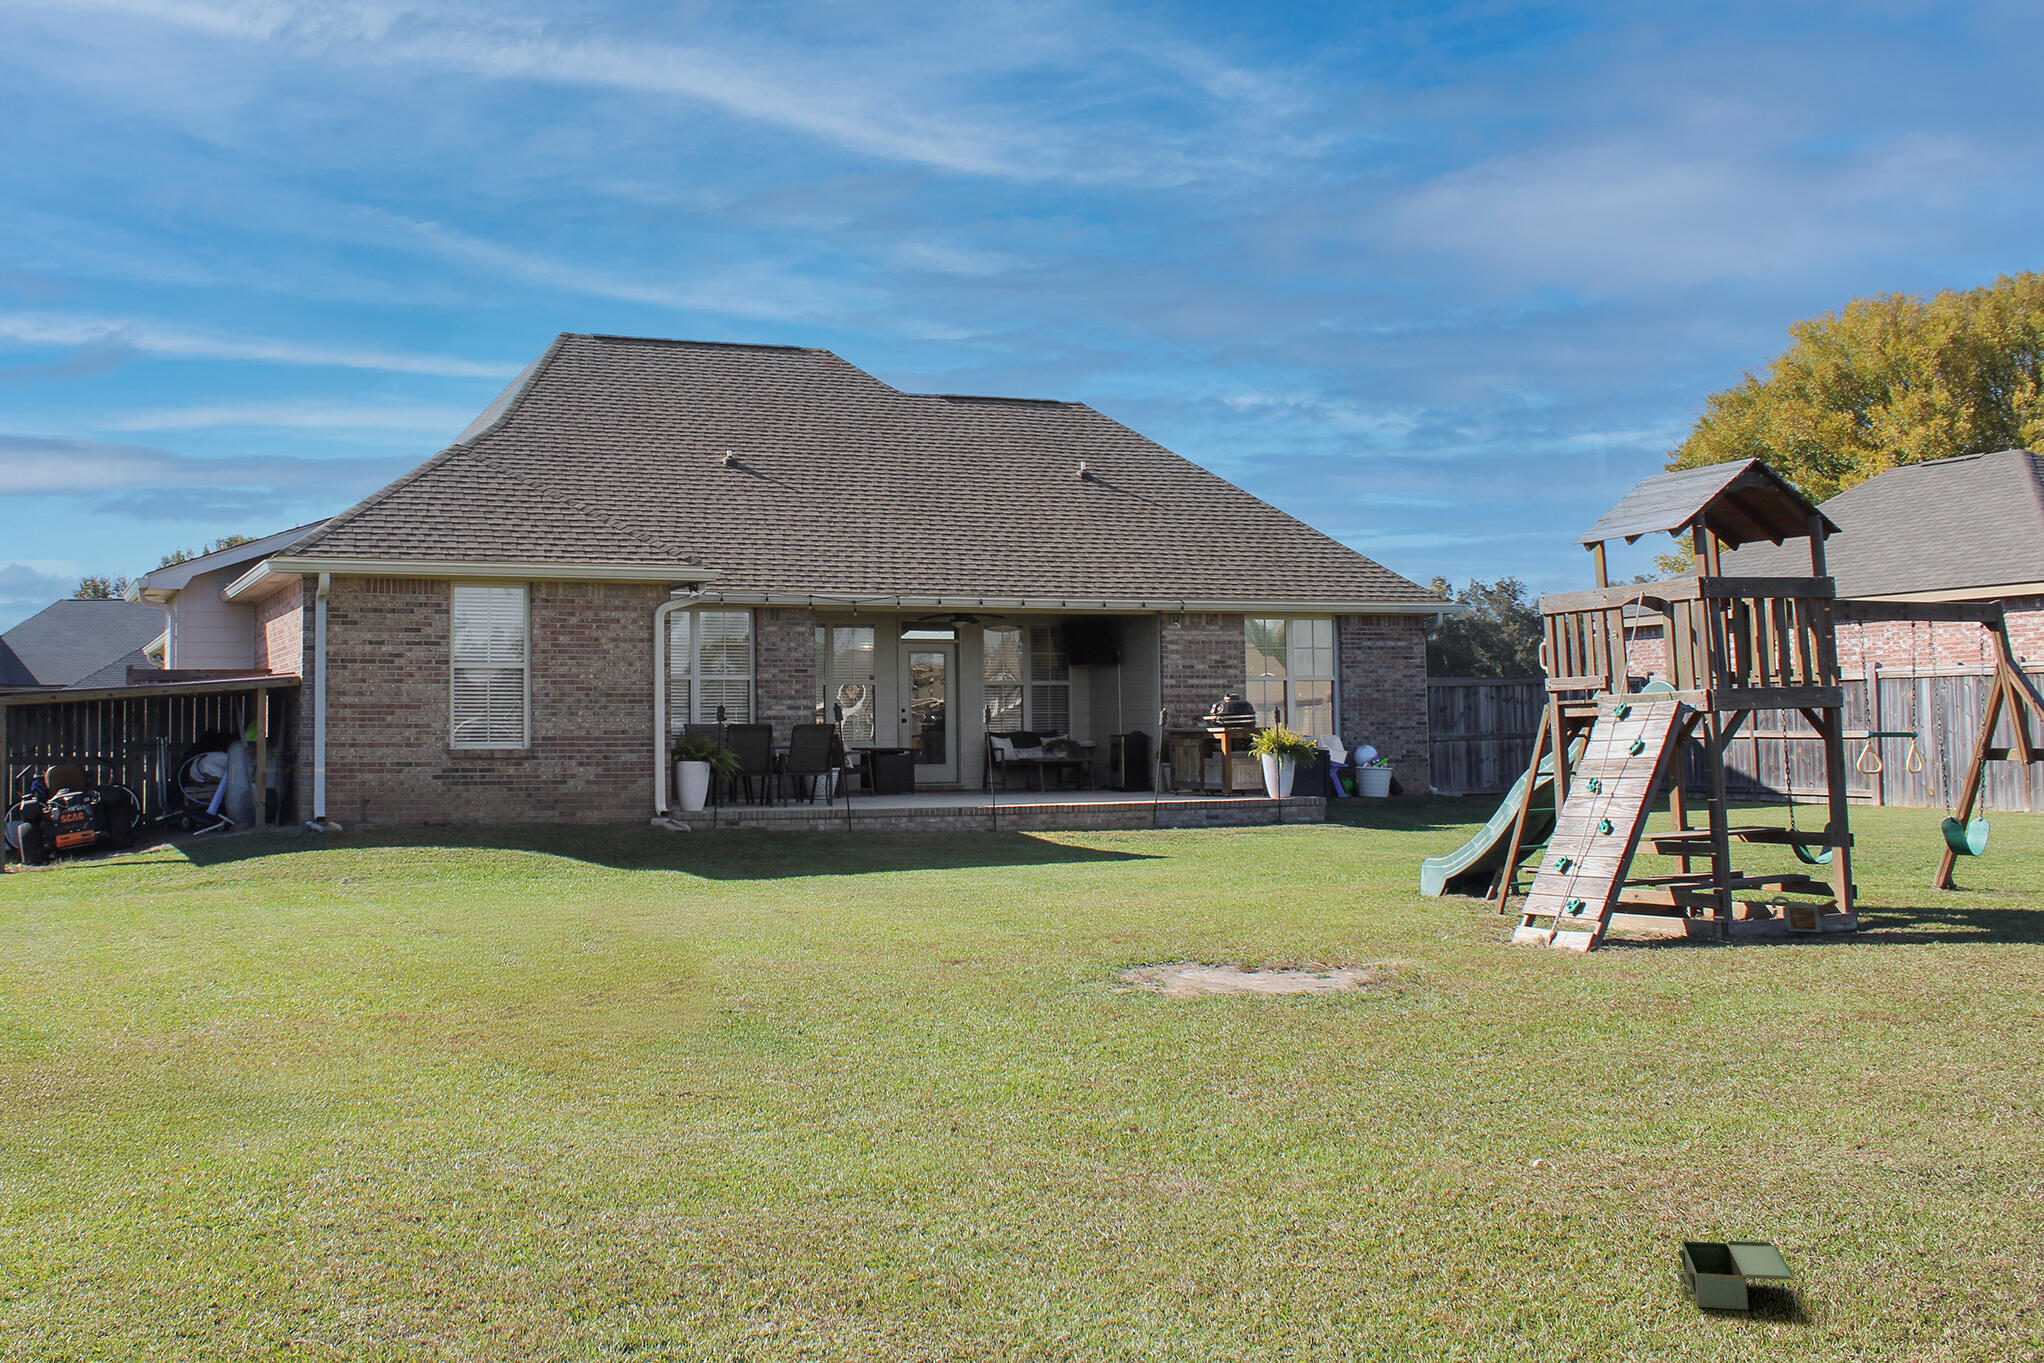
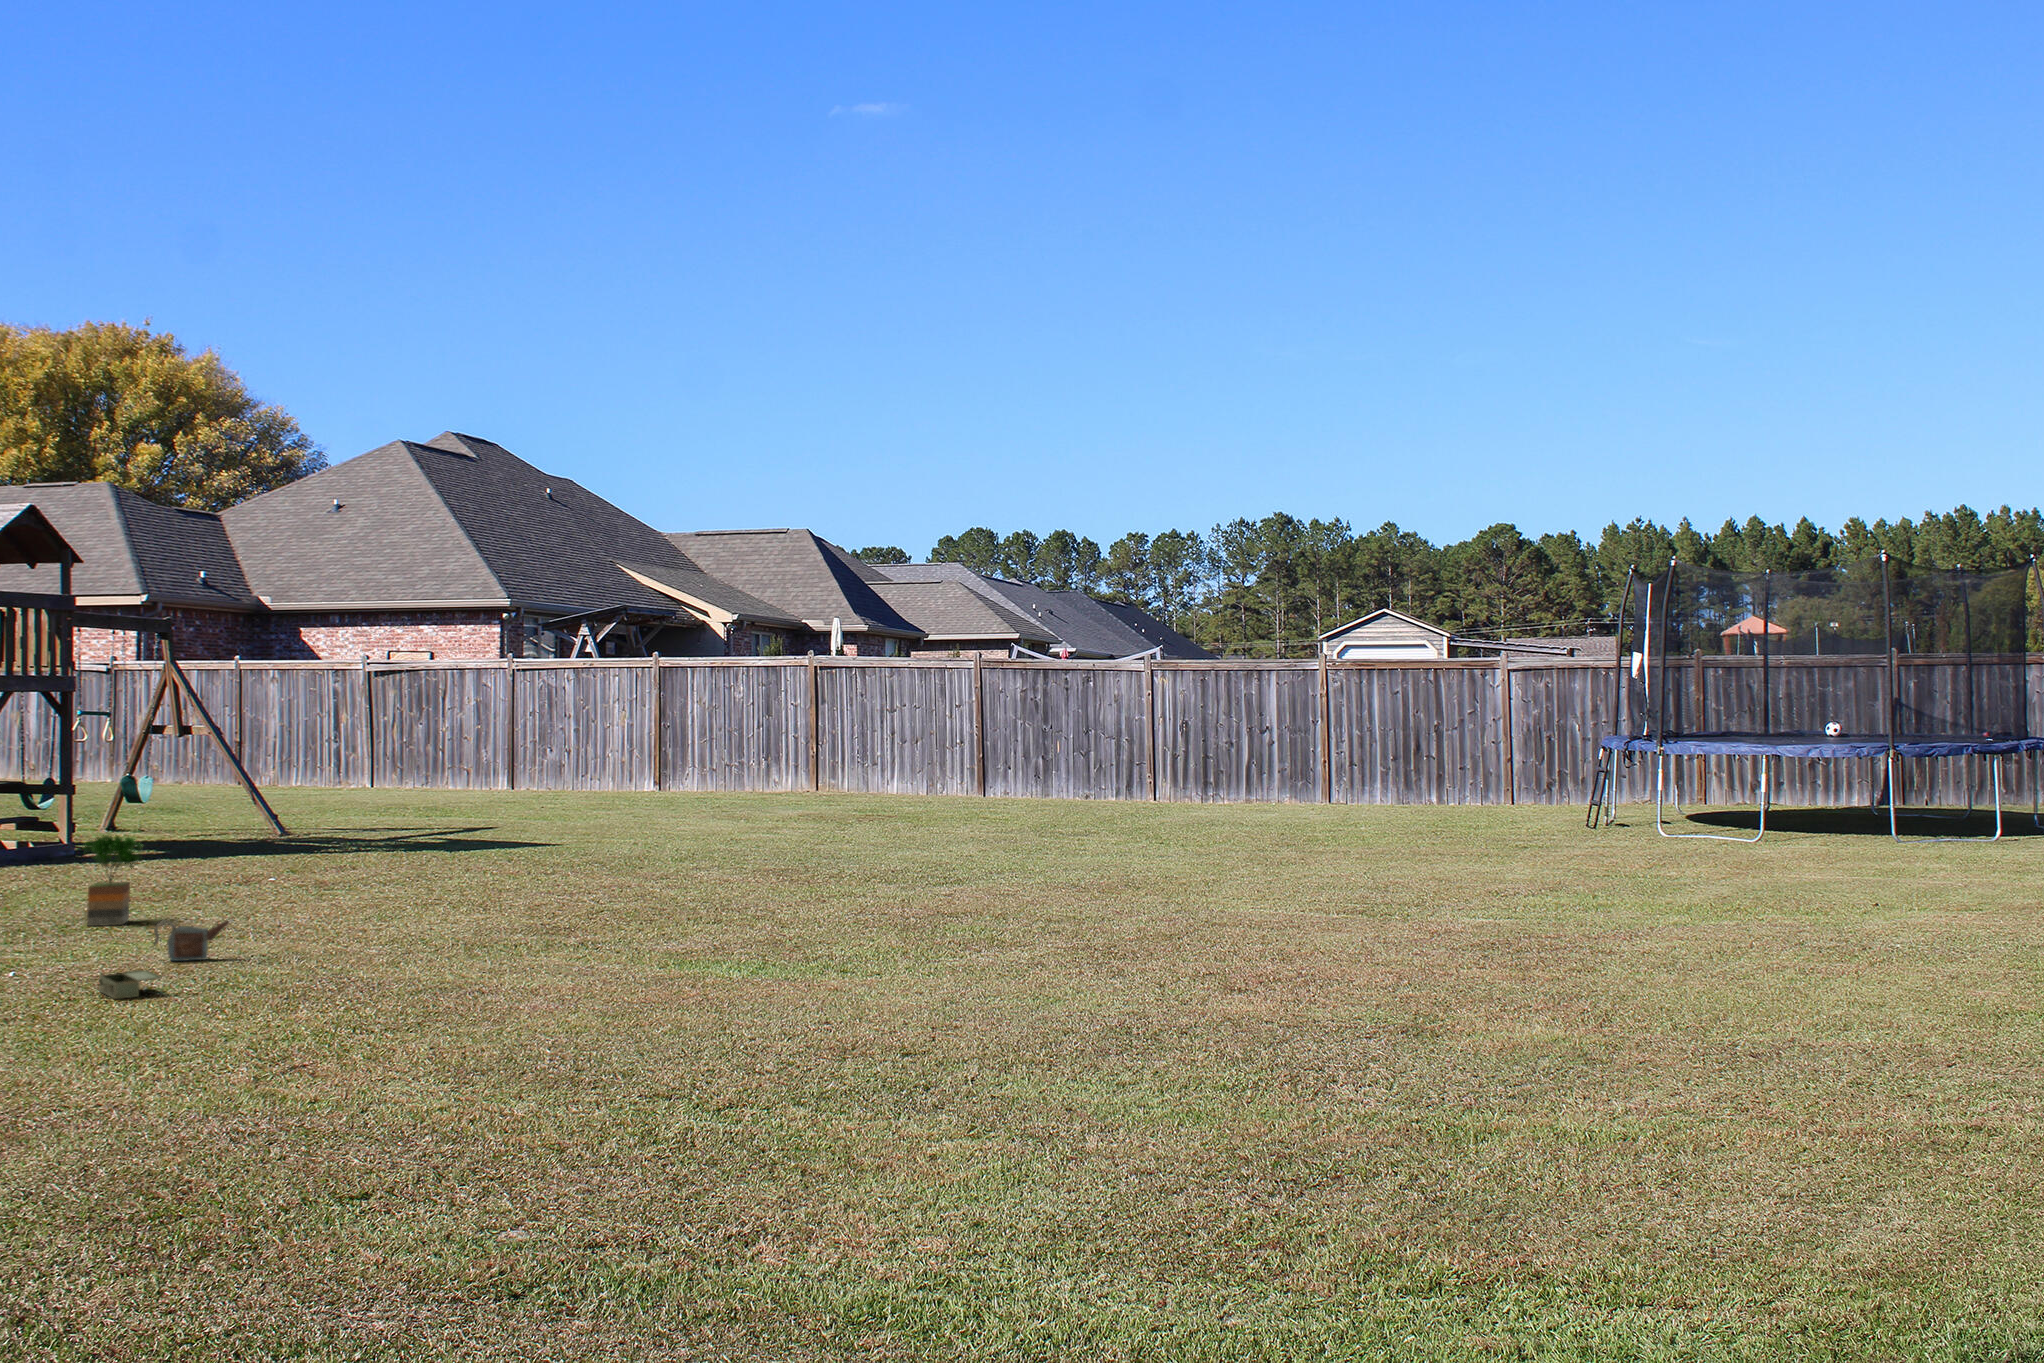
watering can: present [1772,896,1838,932] -> present [154,921,229,961]
potted tree: none [1752,934,1861,1091] -> present [84,836,143,926]

